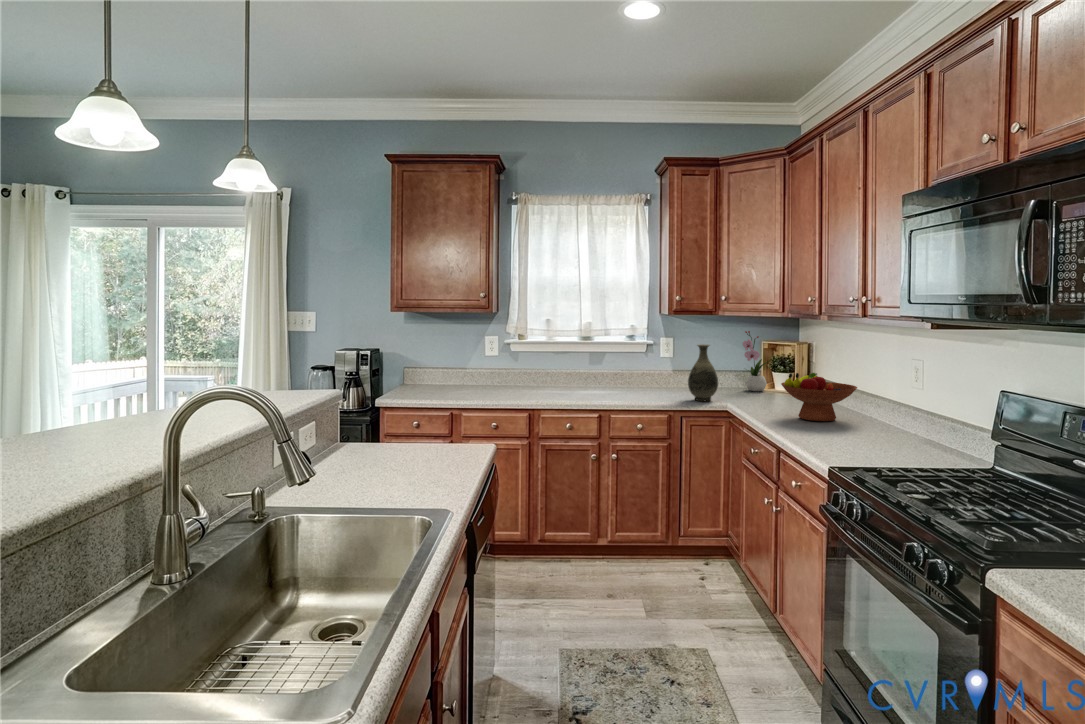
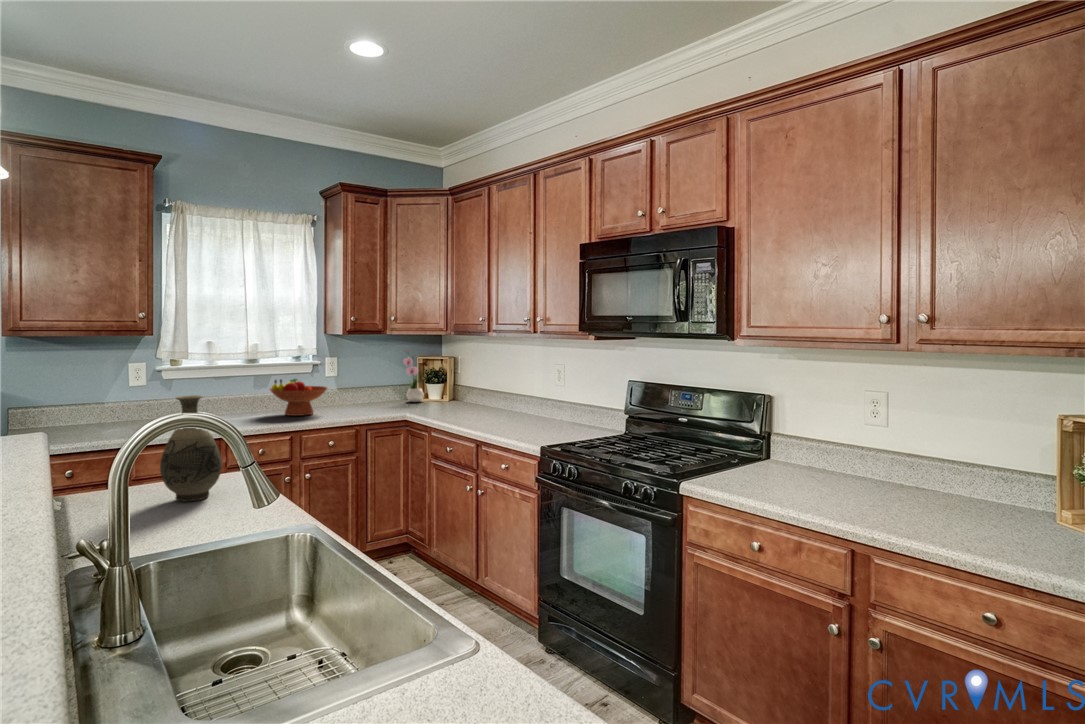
vase: present [688,344,718,401] -> present [160,395,222,501]
fruit bowl: present [781,373,857,421] -> present [270,379,327,416]

